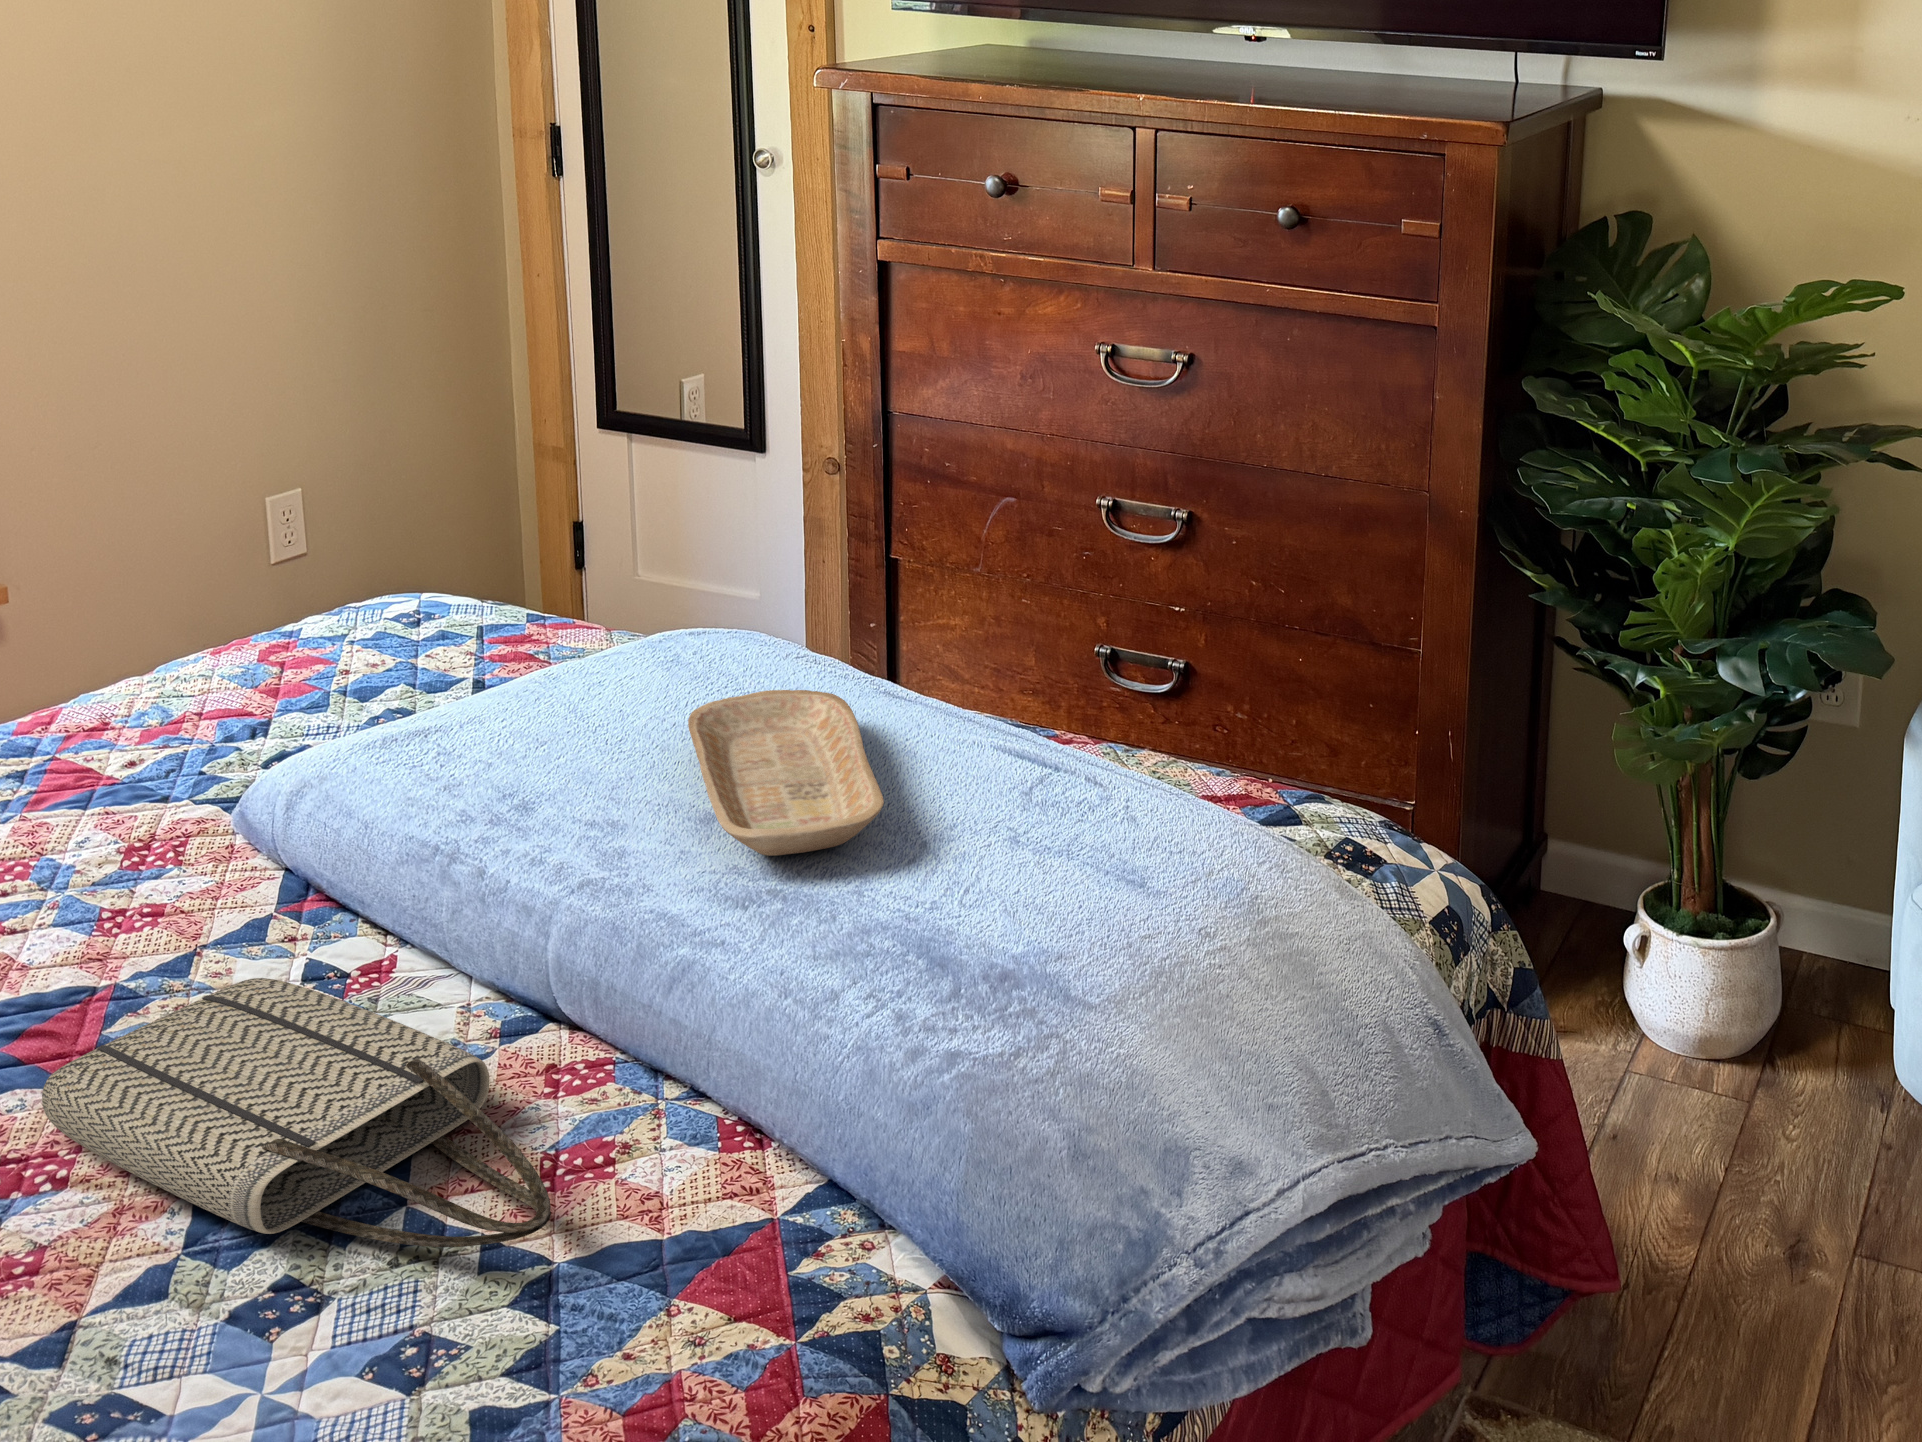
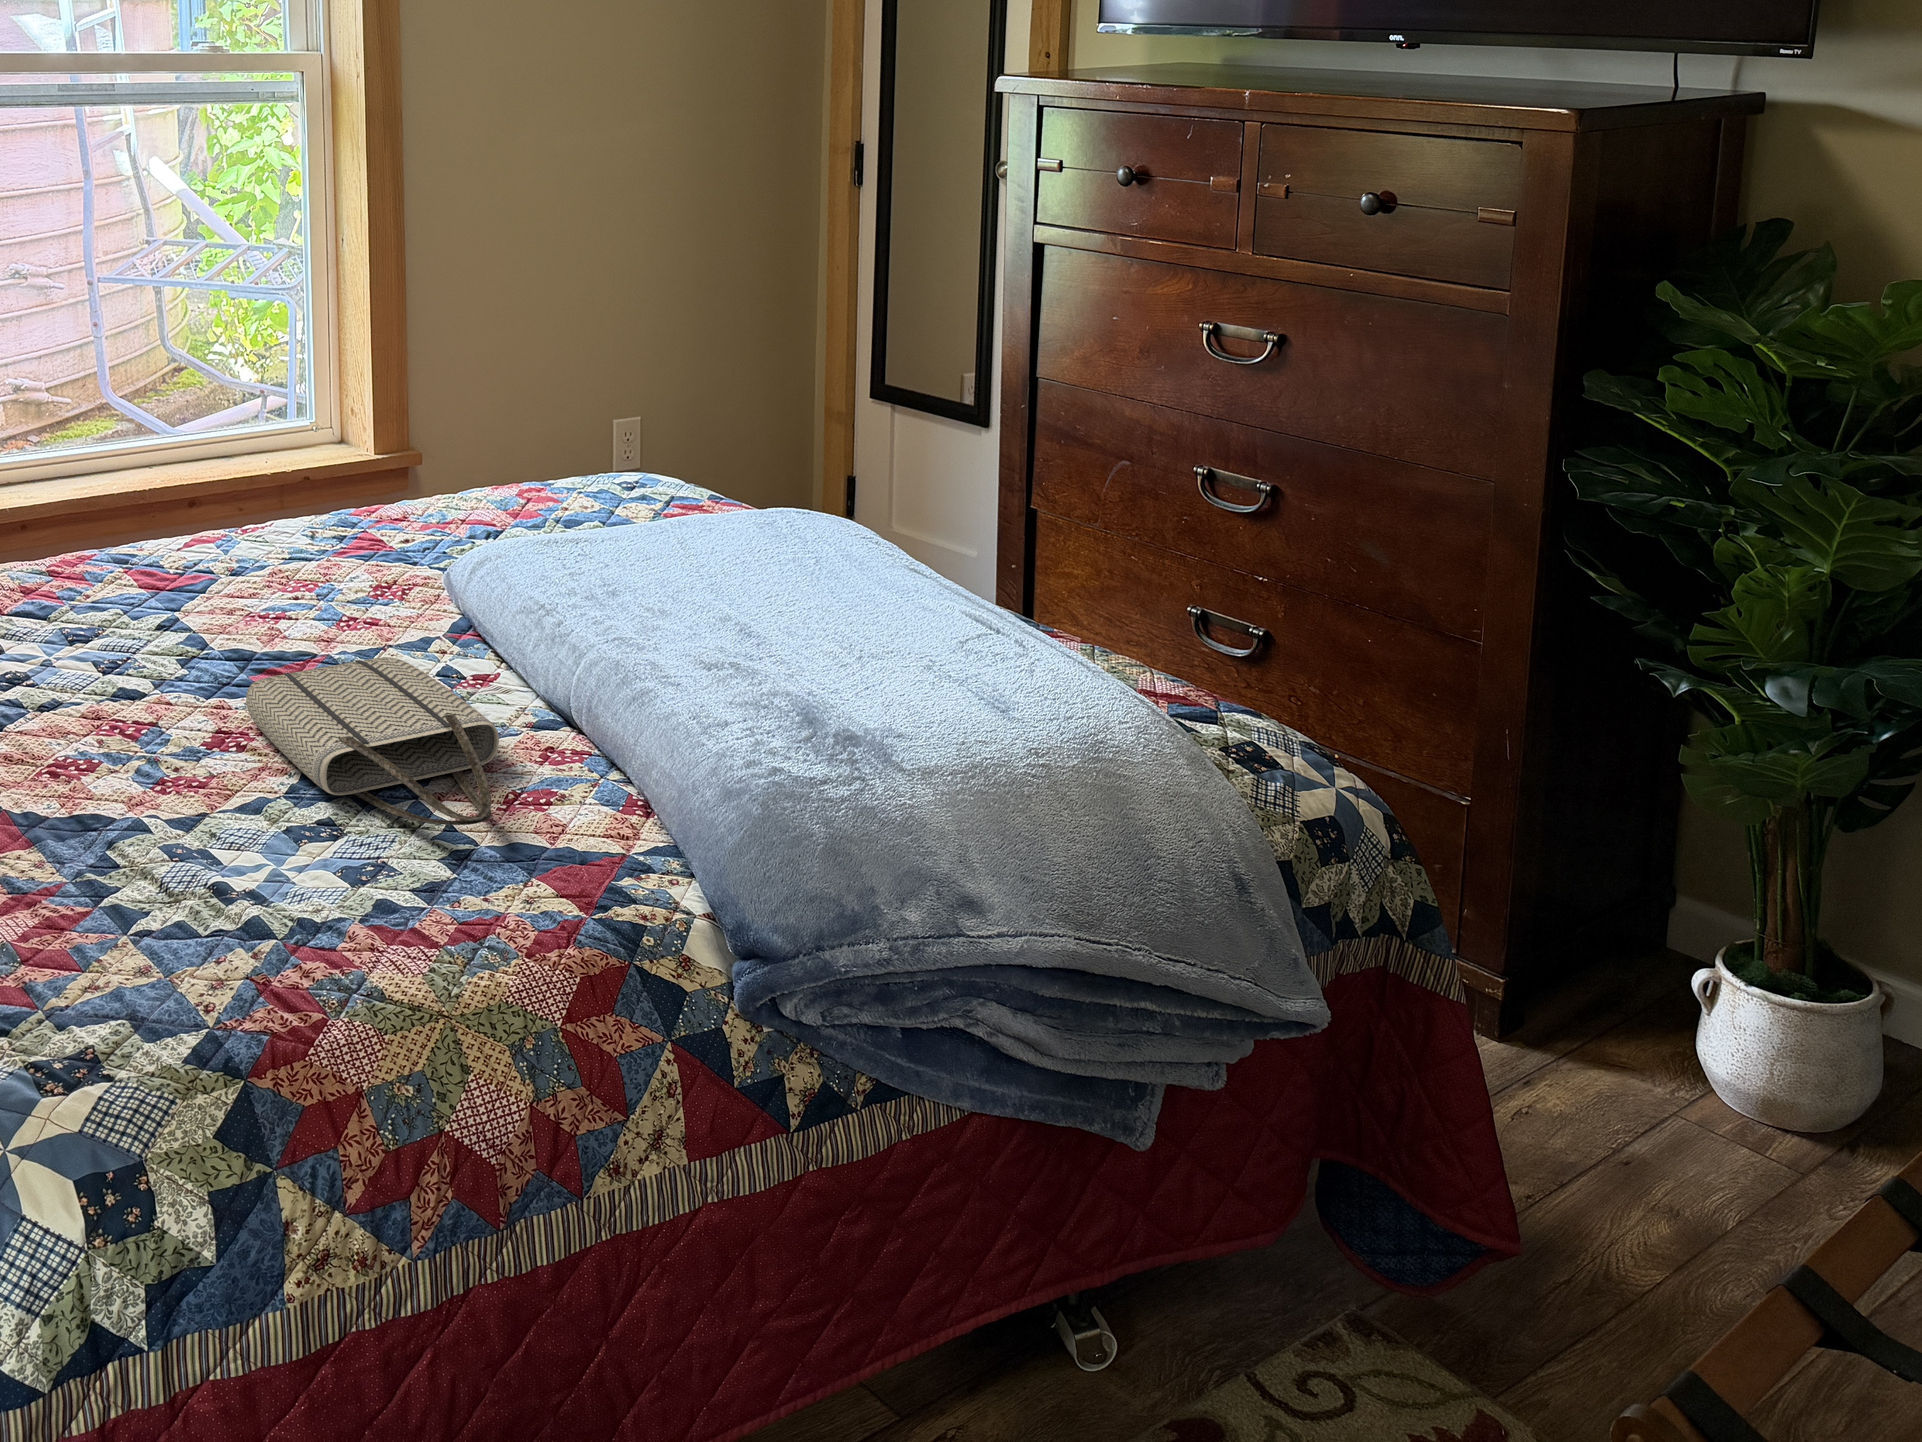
tray: present [688,690,884,856] -> none [704,538,852,643]

